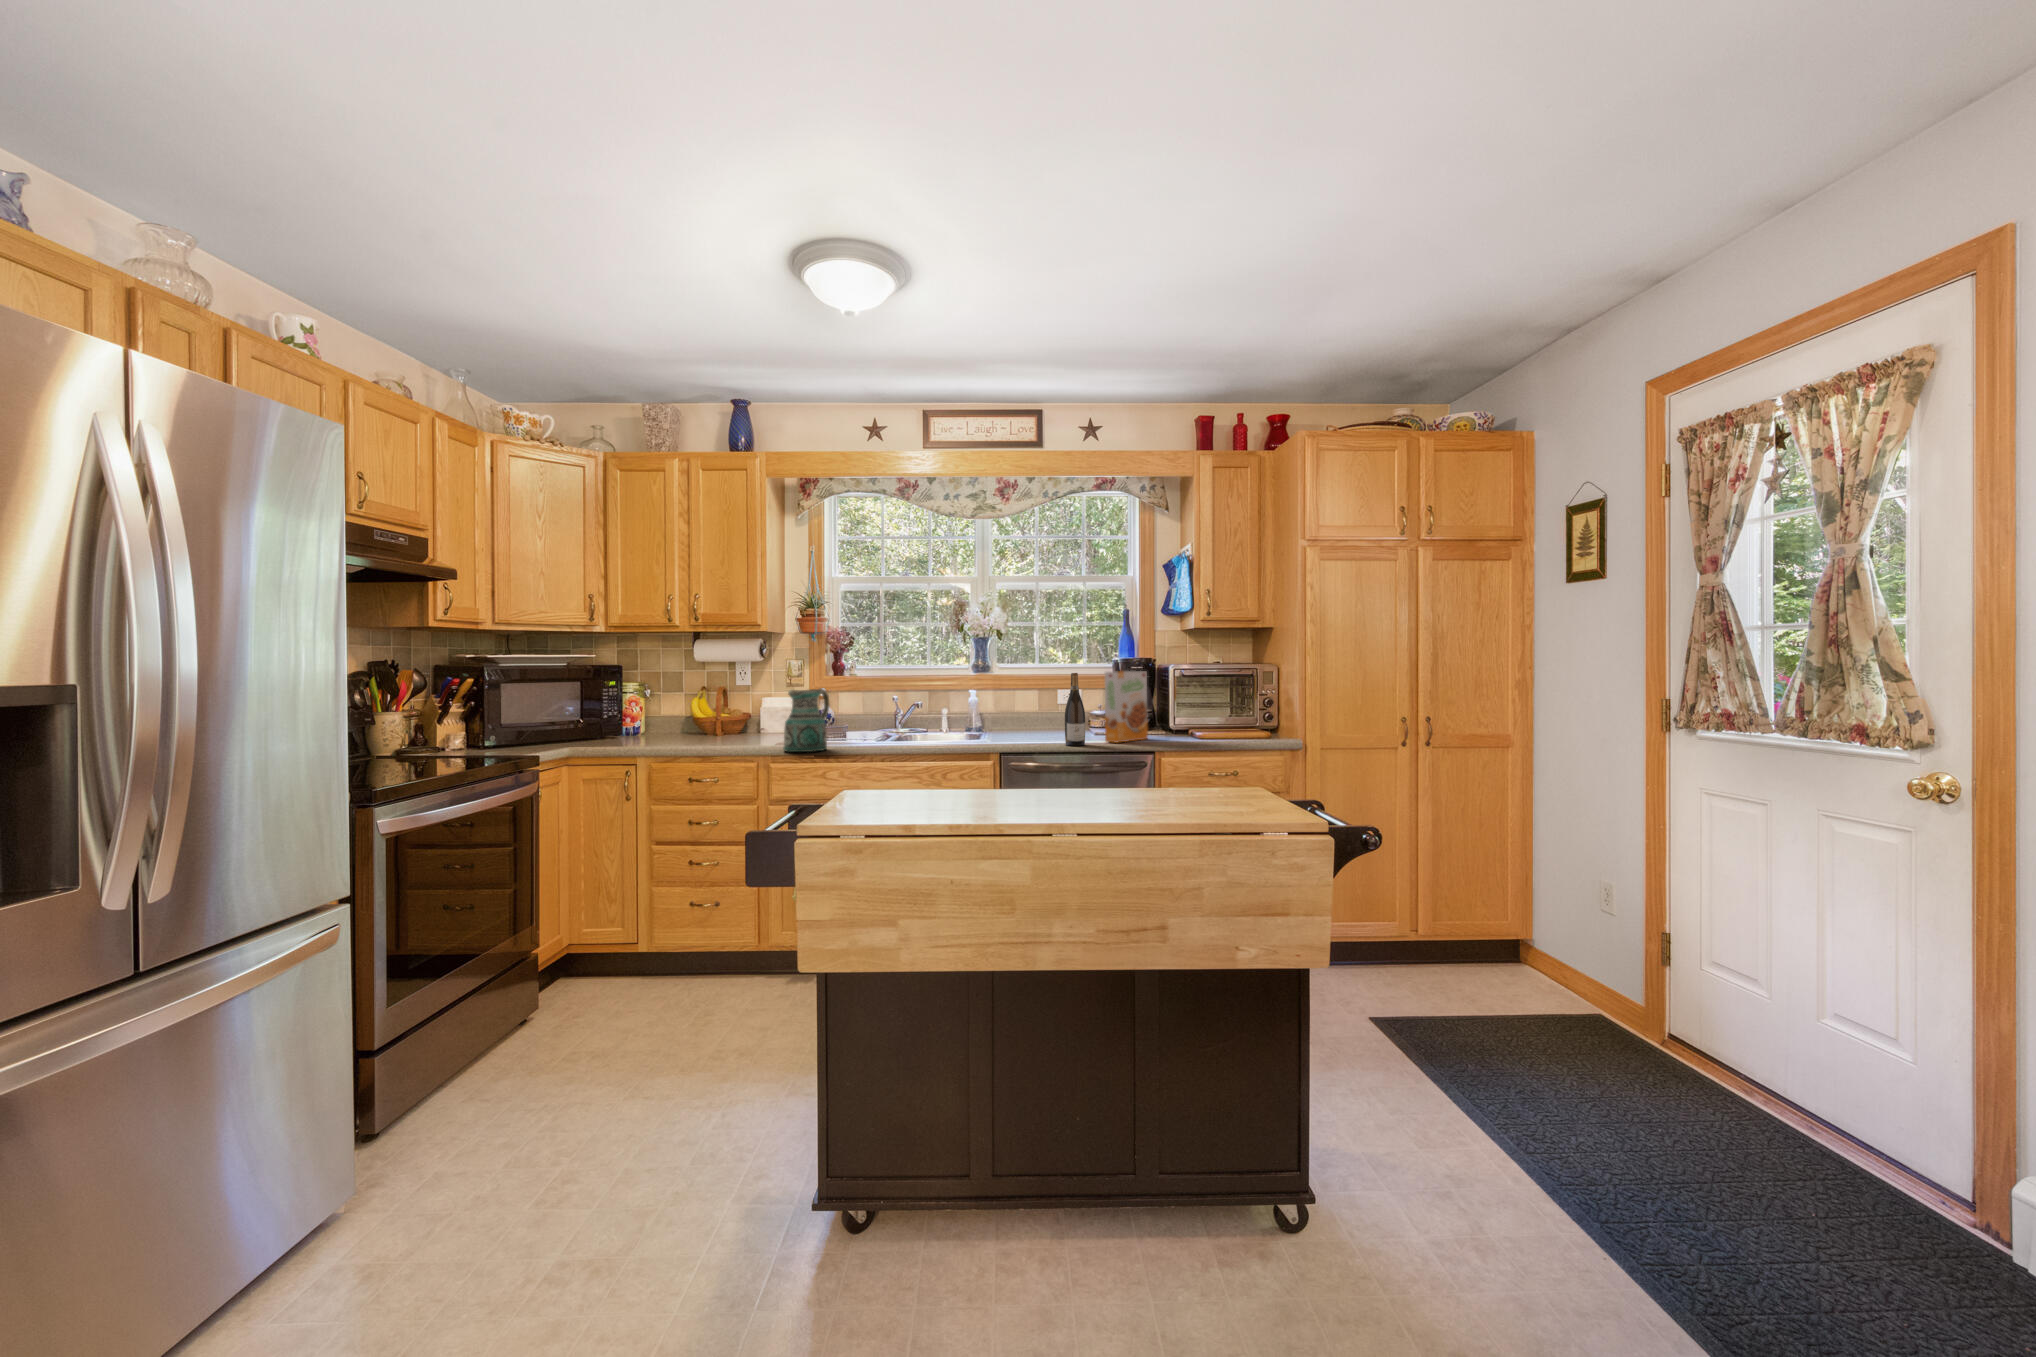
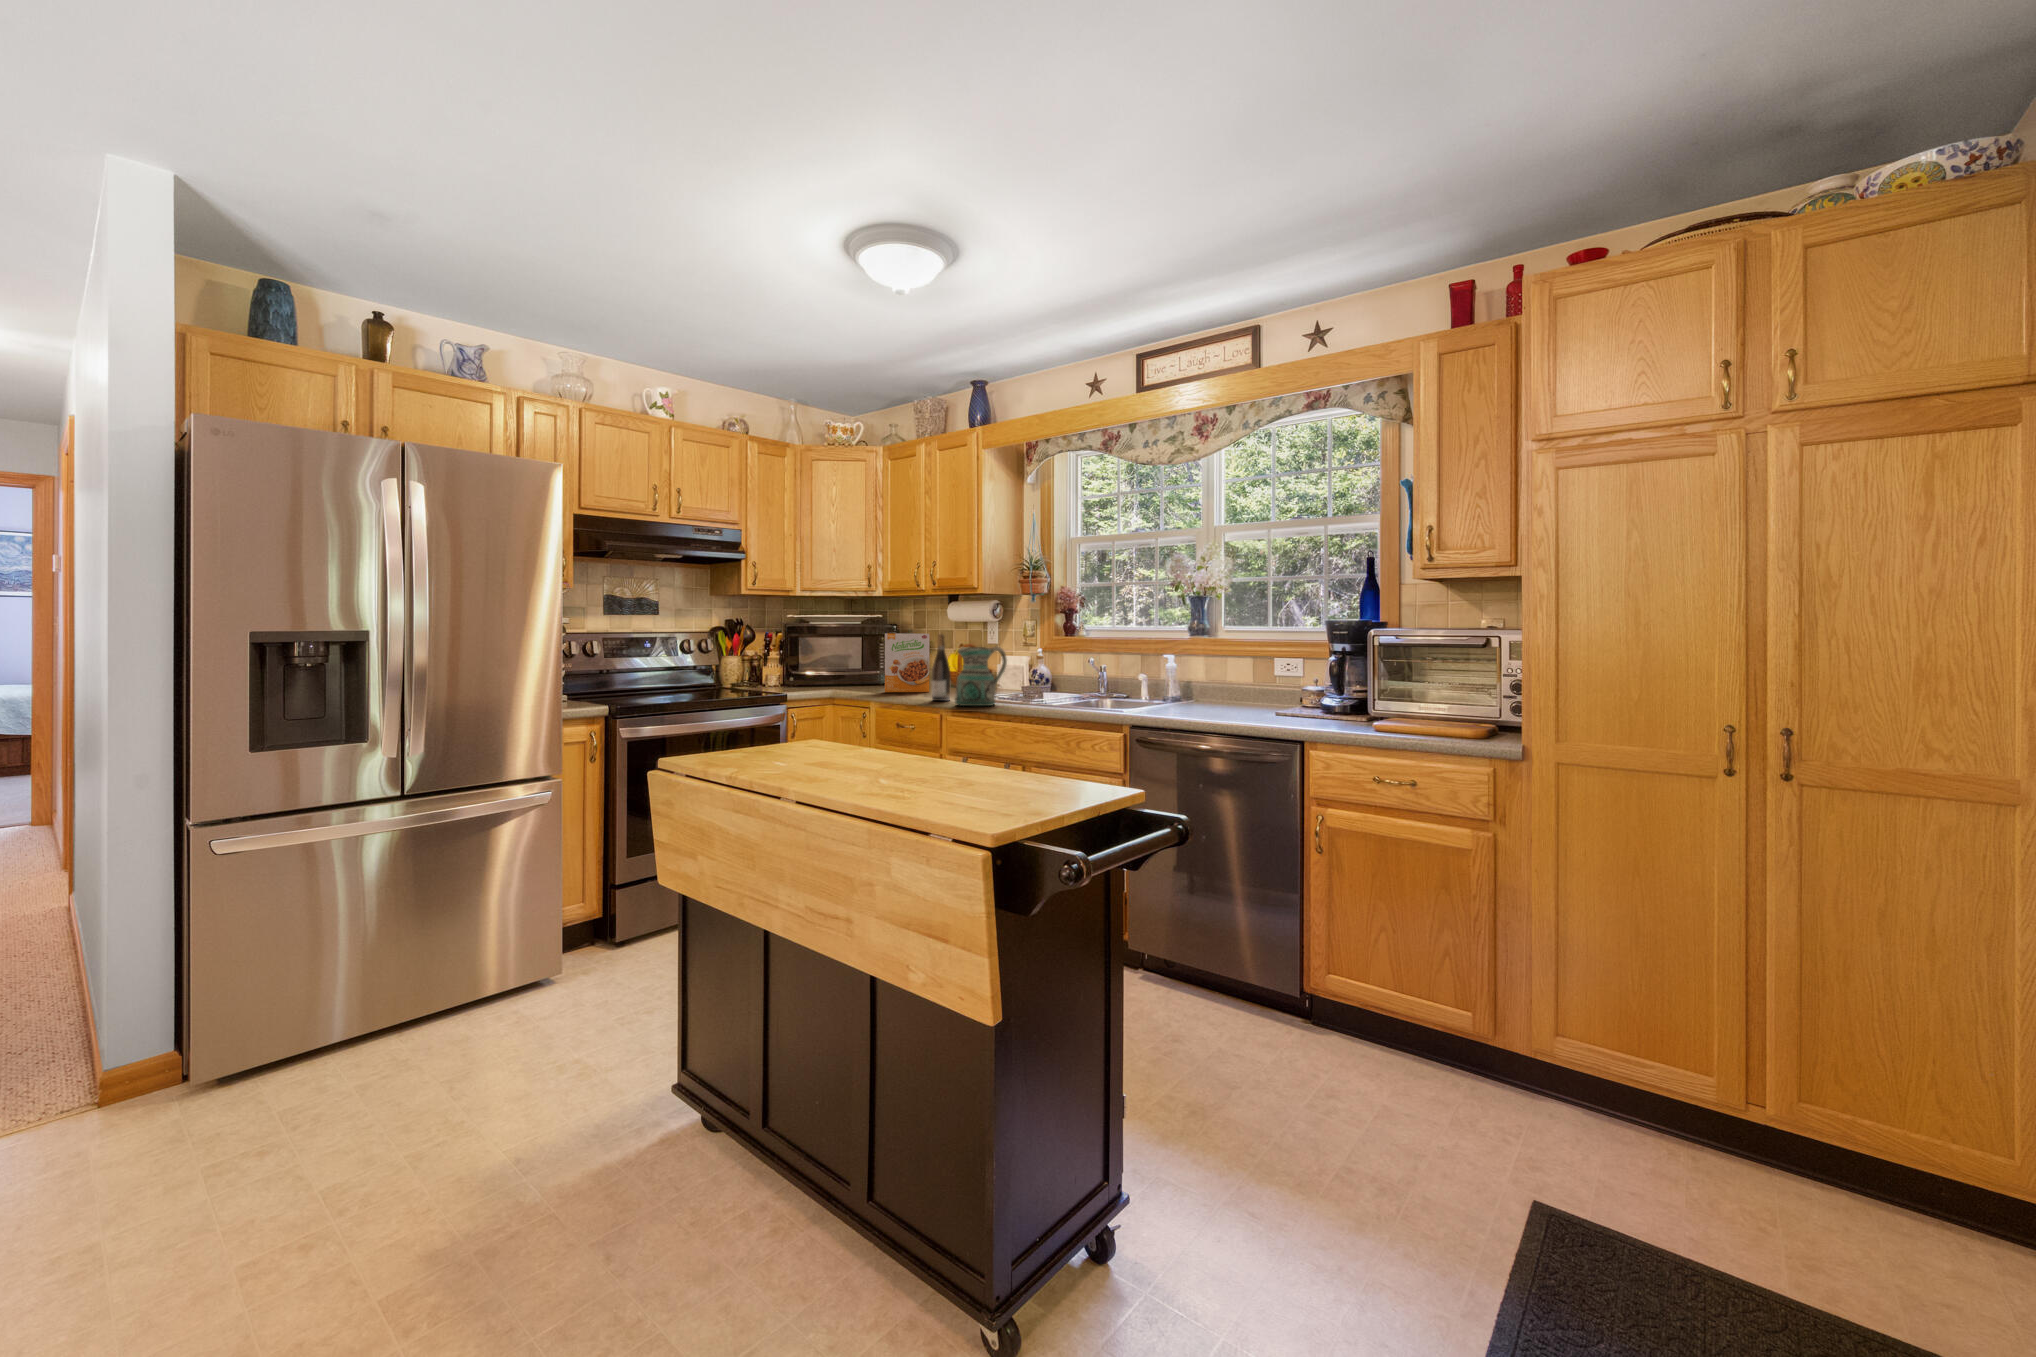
cereal box: present [1105,671,1148,743] -> present [885,633,929,692]
wine bottle: present [1065,673,1085,746] -> present [932,634,951,701]

